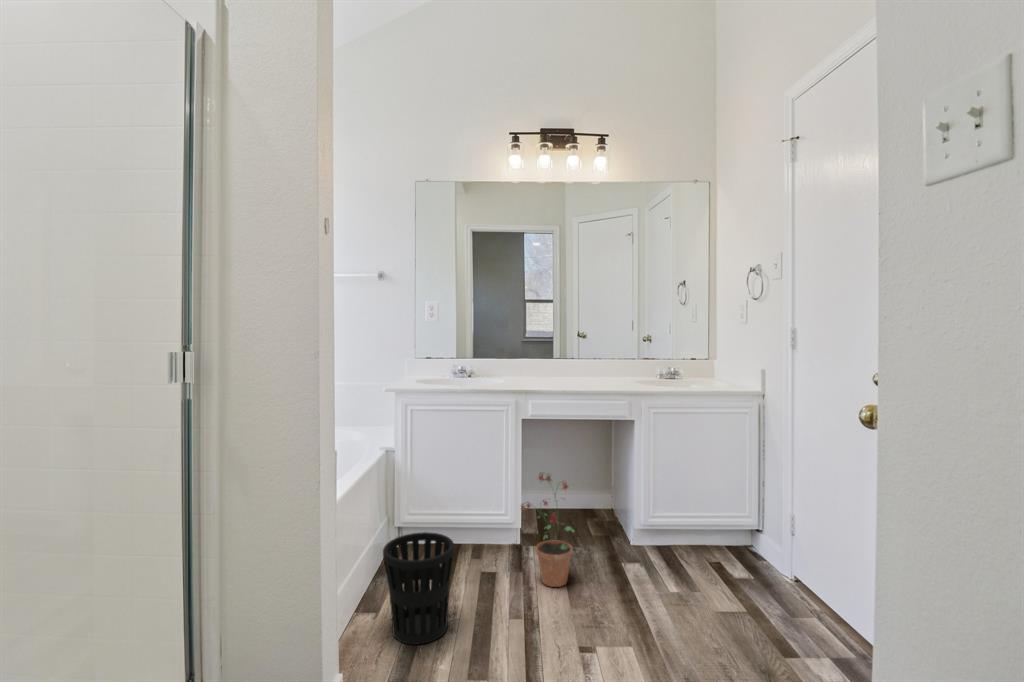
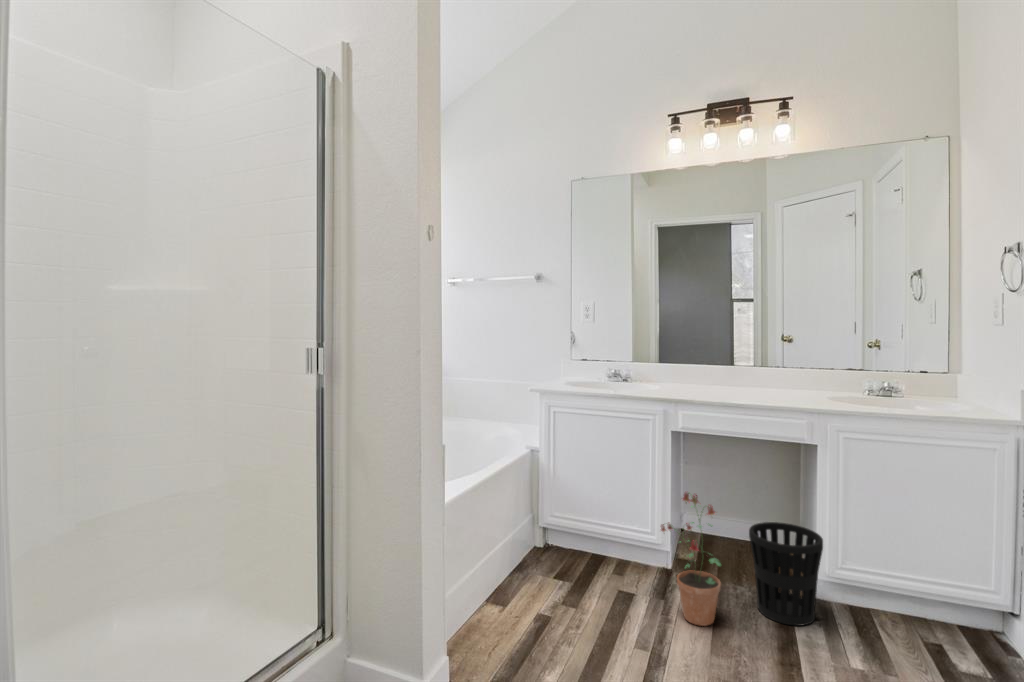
wastebasket: present [383,532,454,644] -> present [749,522,823,626]

